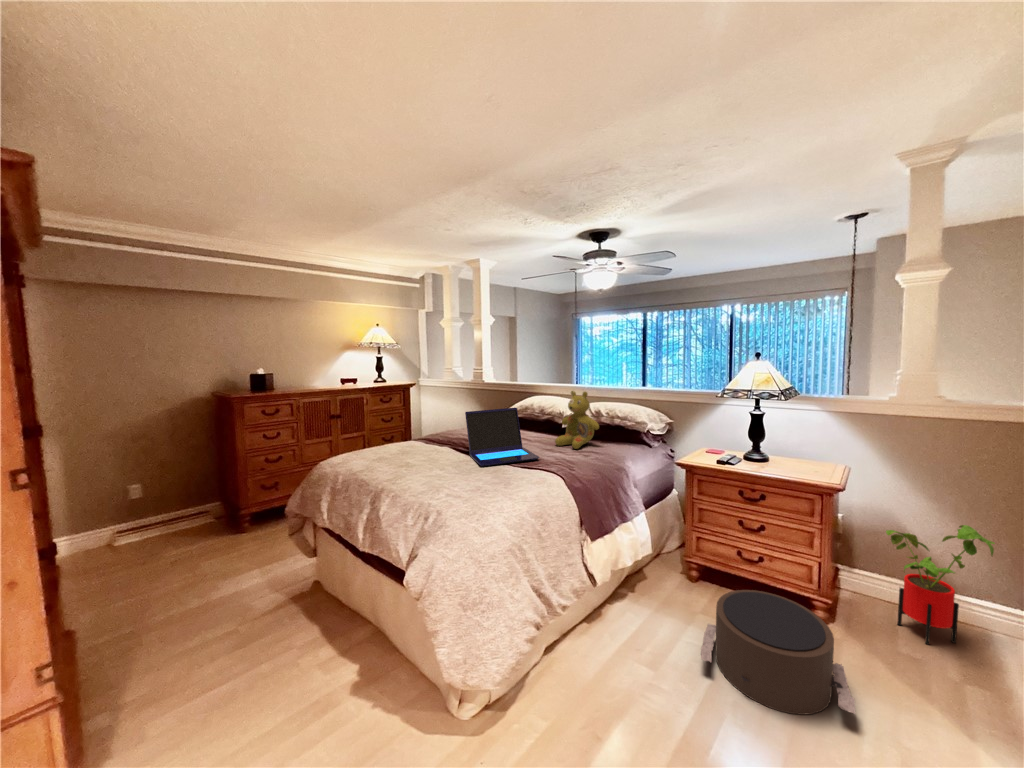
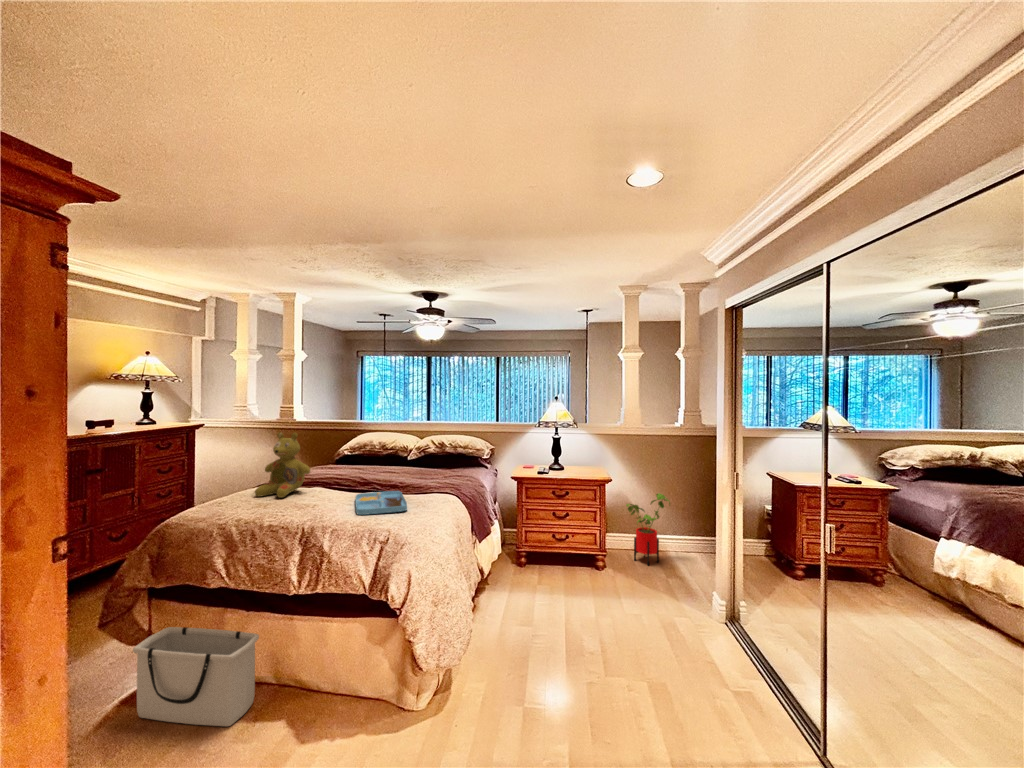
stuffed bear: present [555,391,599,449] -> present [255,432,311,498]
laptop: present [465,408,540,466] -> none [341,441,418,492]
tray: none [426,468,499,501] -> present [355,491,407,515]
storage bin: none [259,566,334,679] -> present [133,627,259,726]
pouf: present [701,590,855,715] -> none [548,552,632,615]

